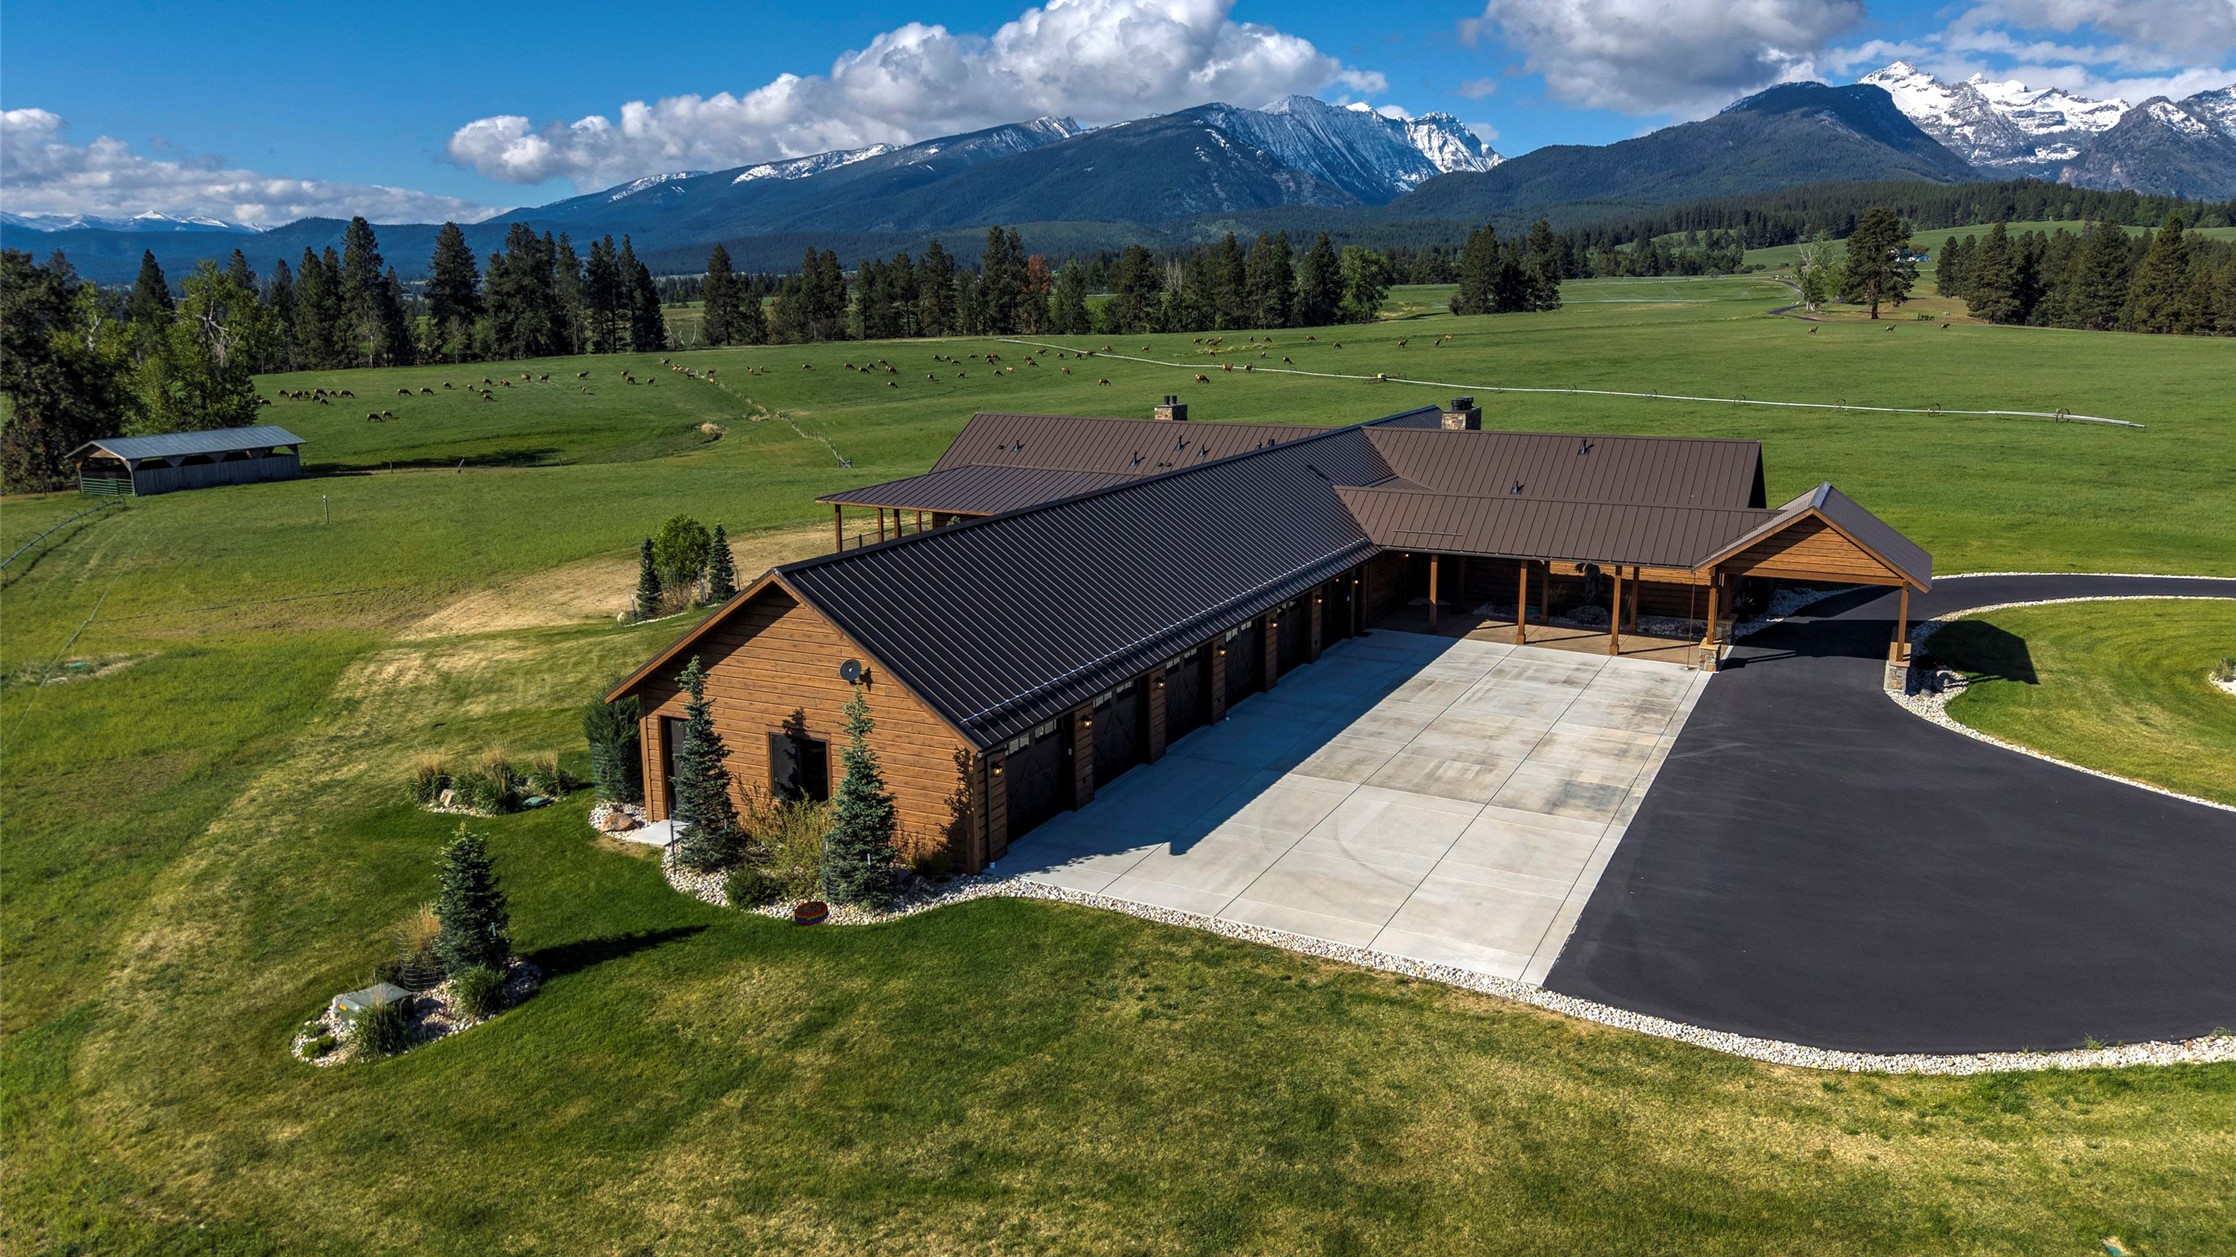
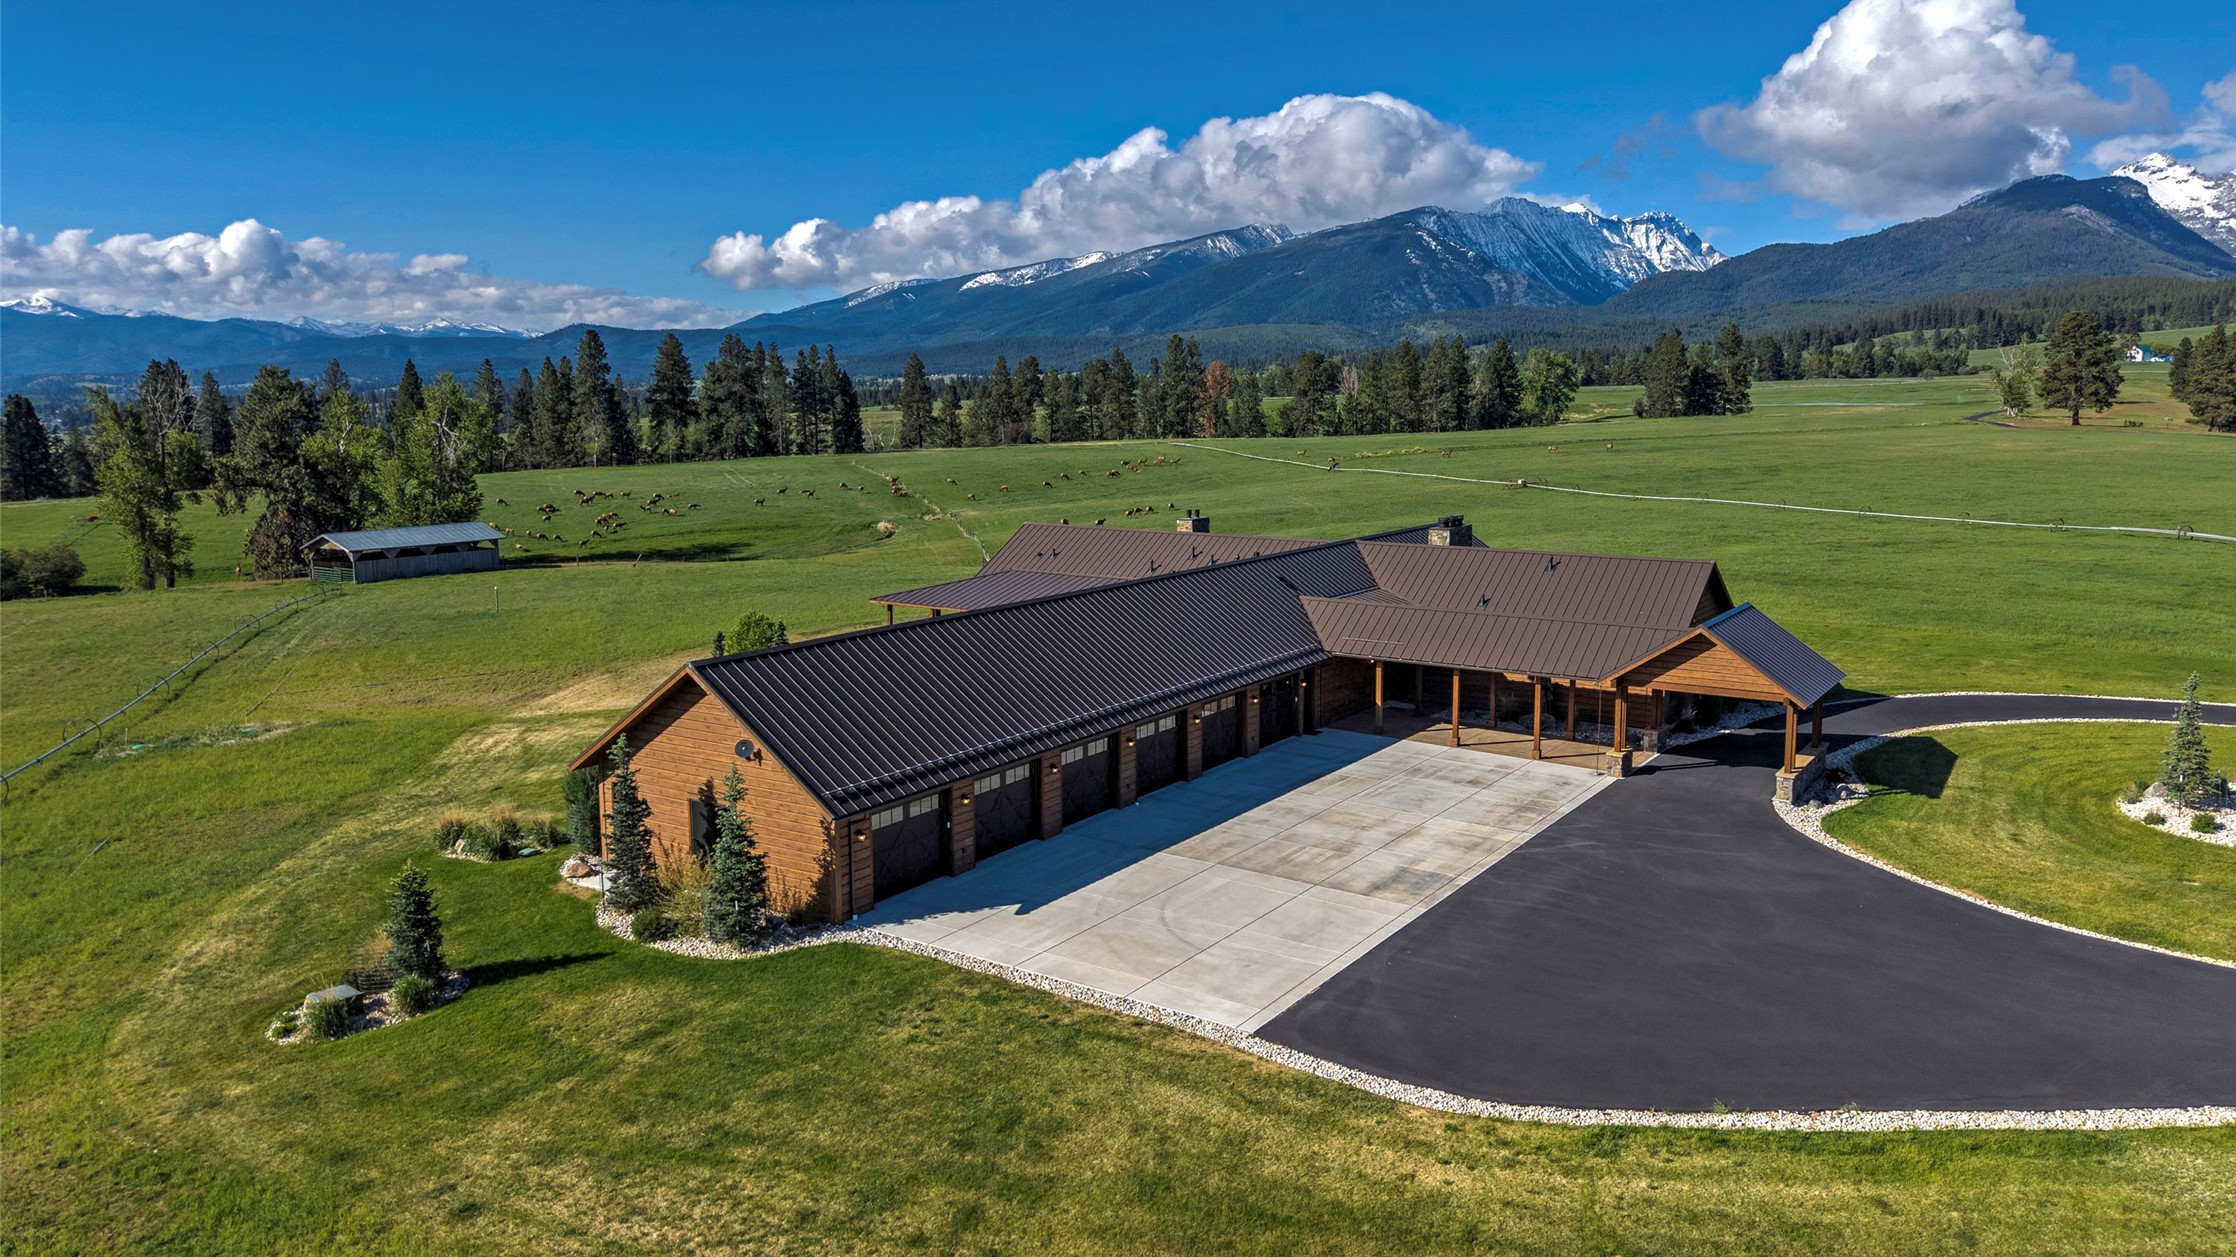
storage bin: present [794,901,829,925] -> none [678,939,707,959]

